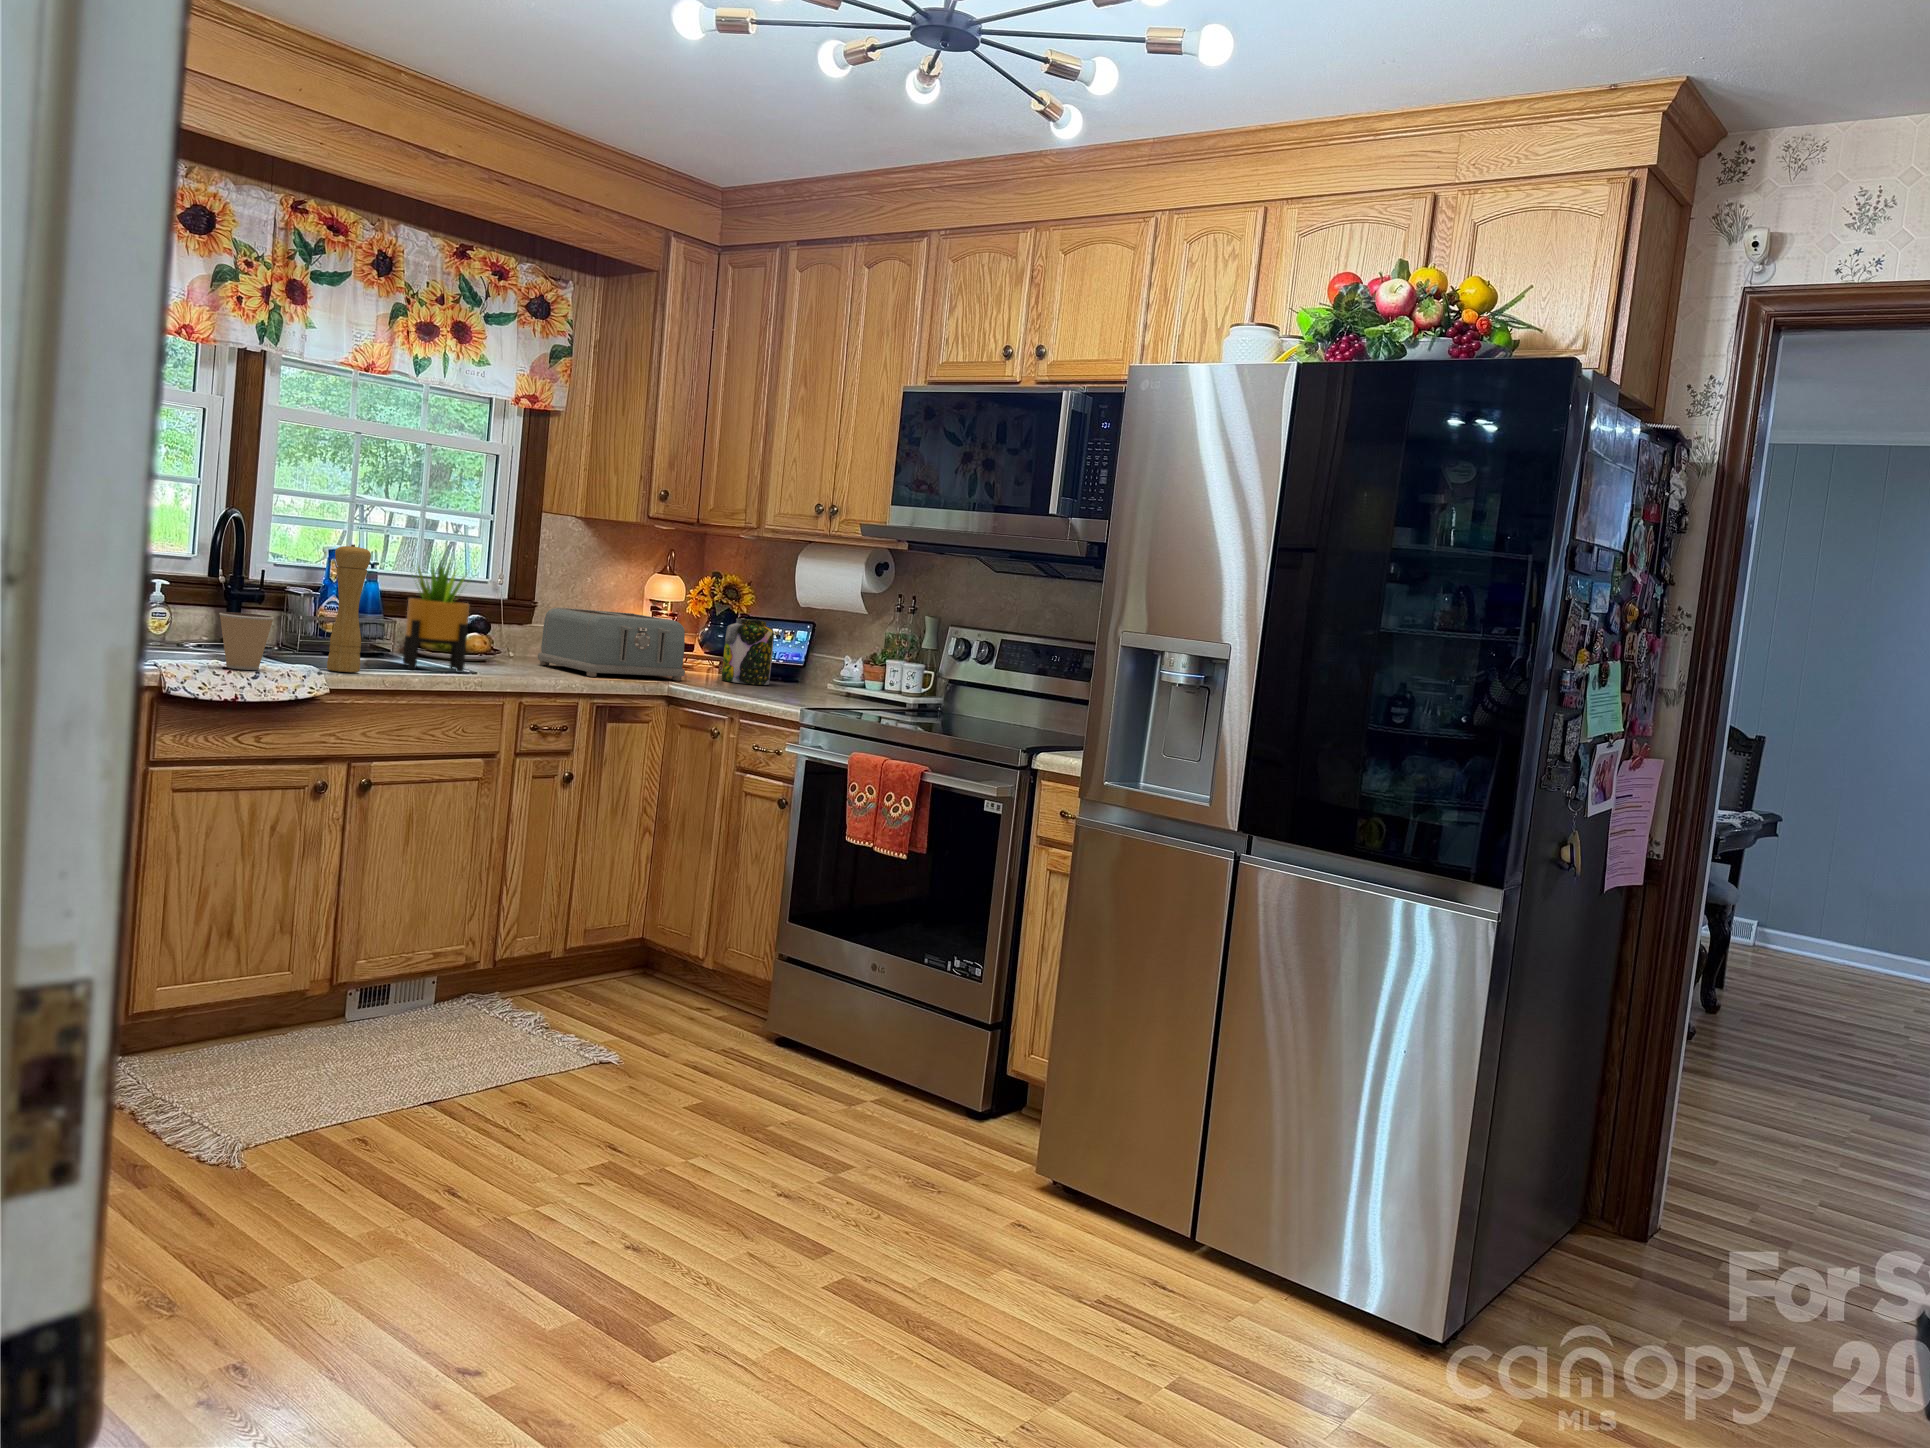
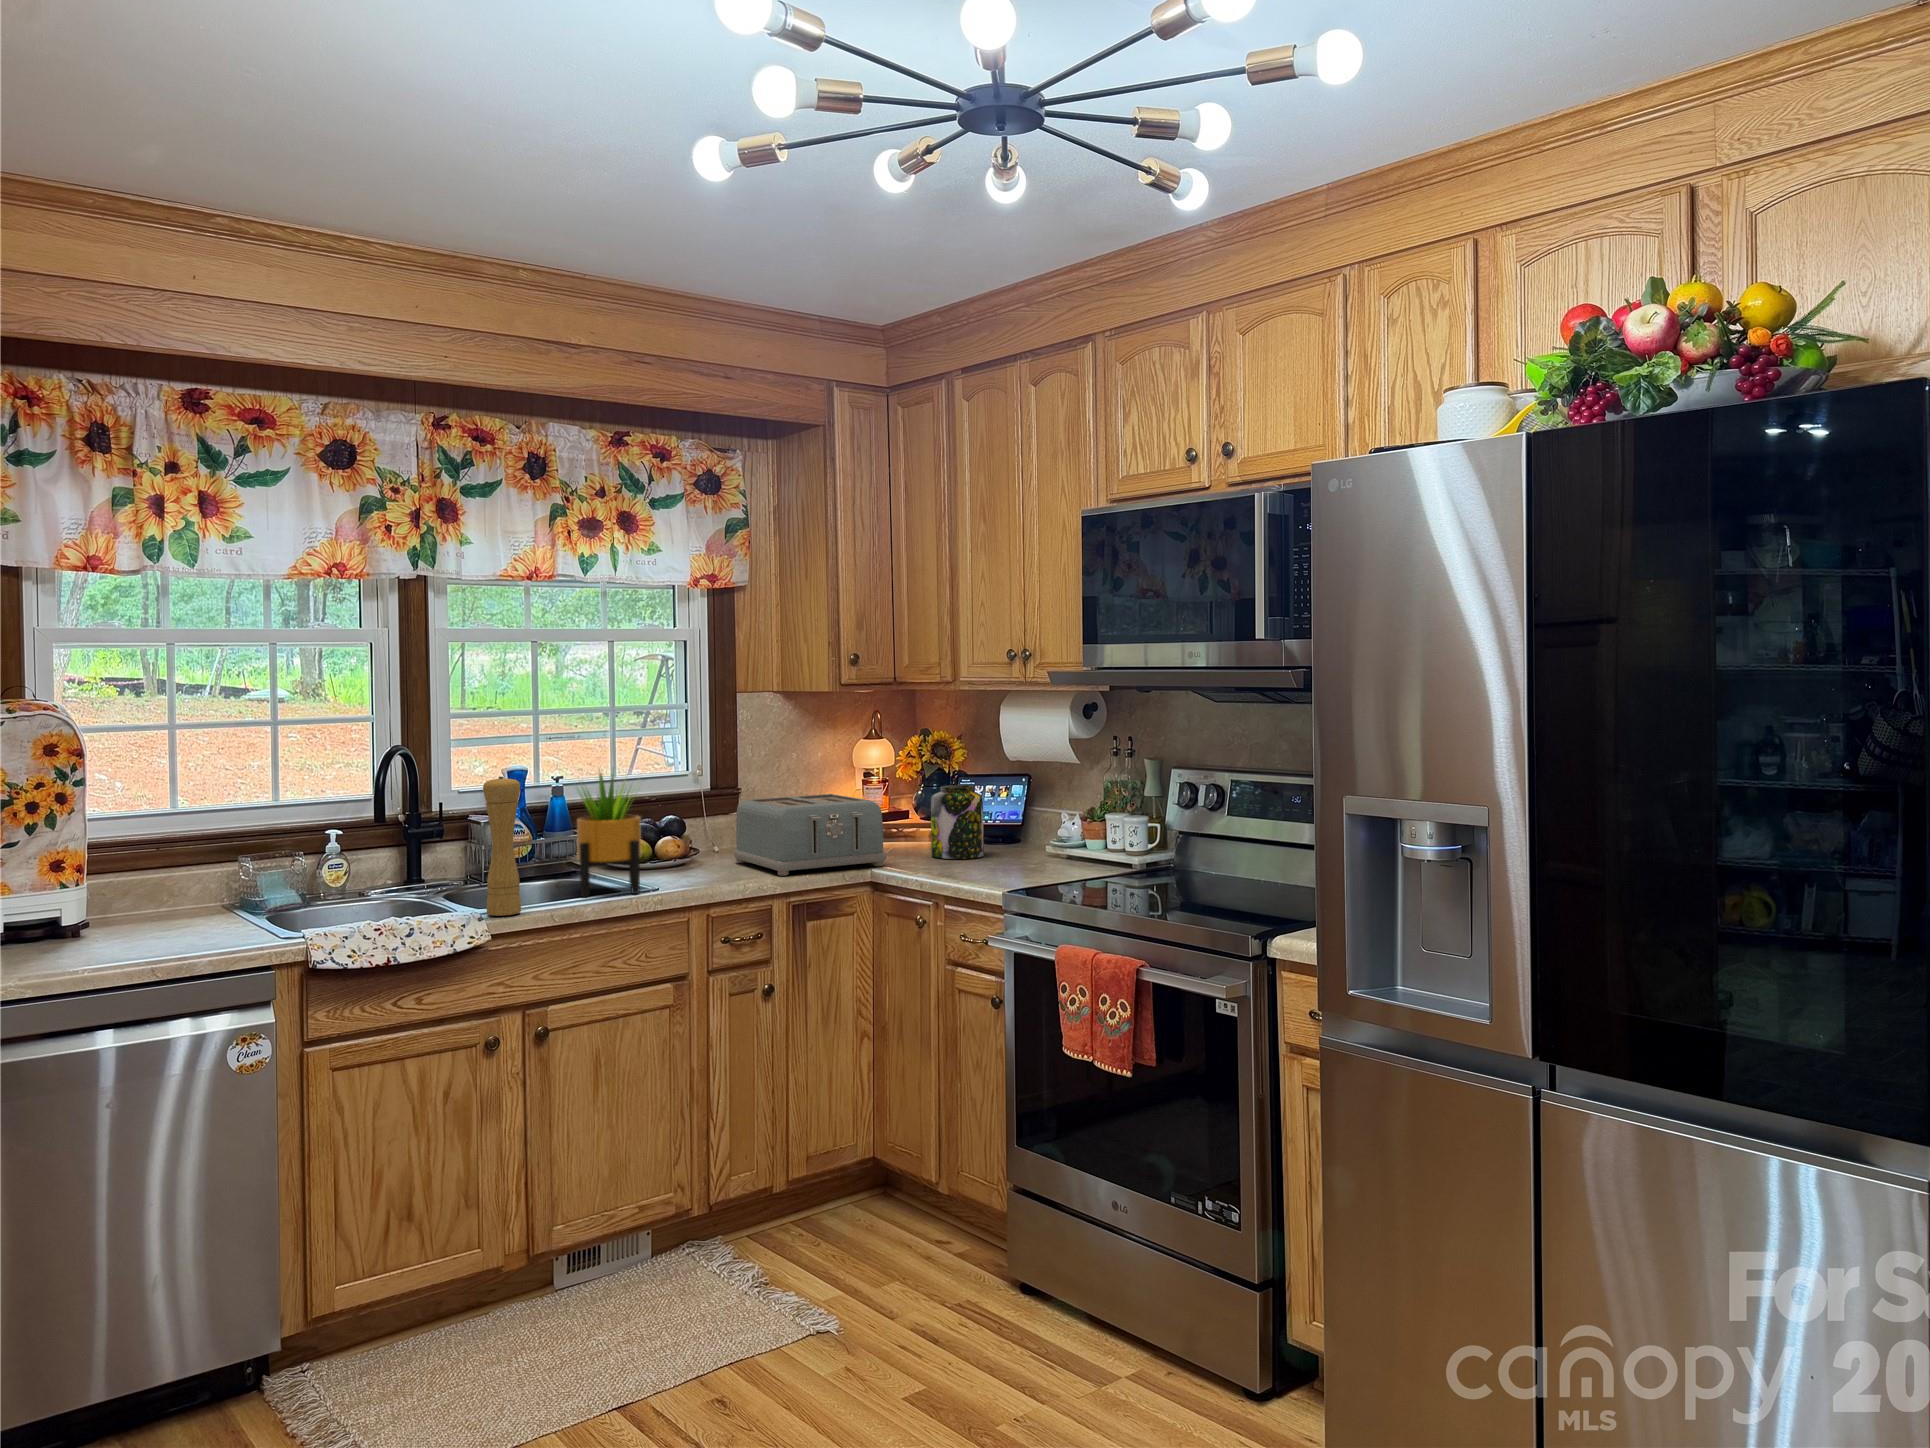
coffee cup: present [219,612,274,670] -> none [364,866,422,930]

